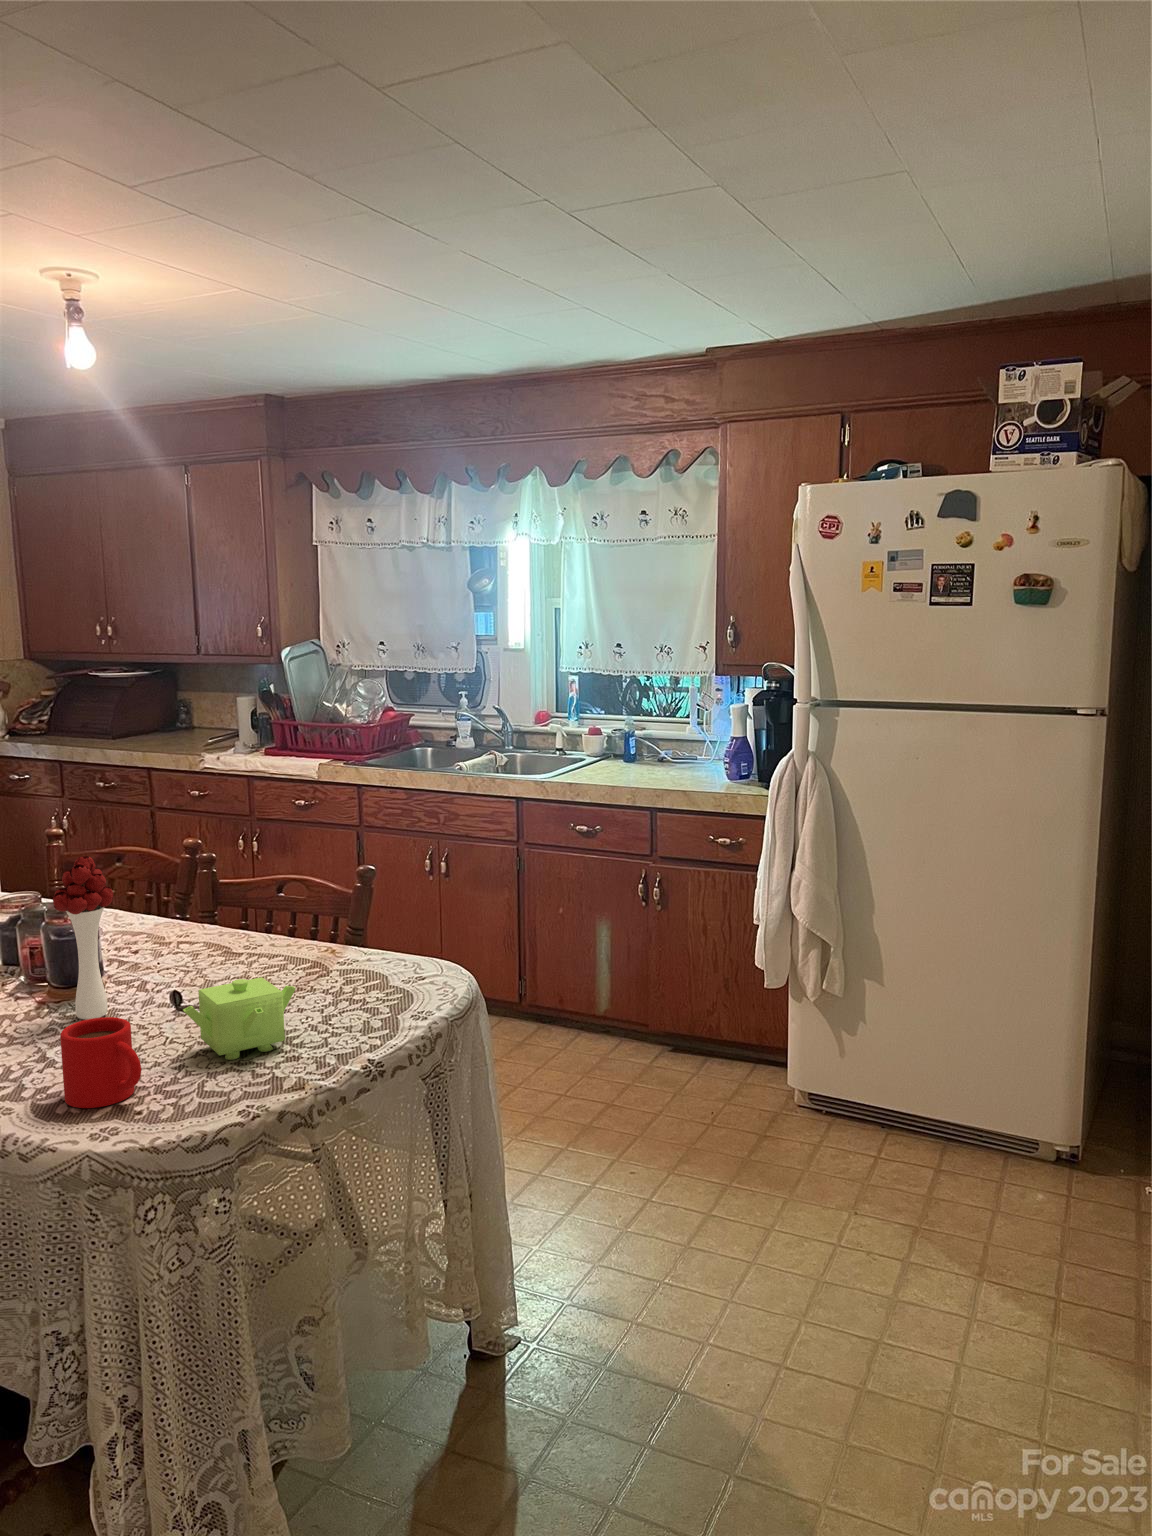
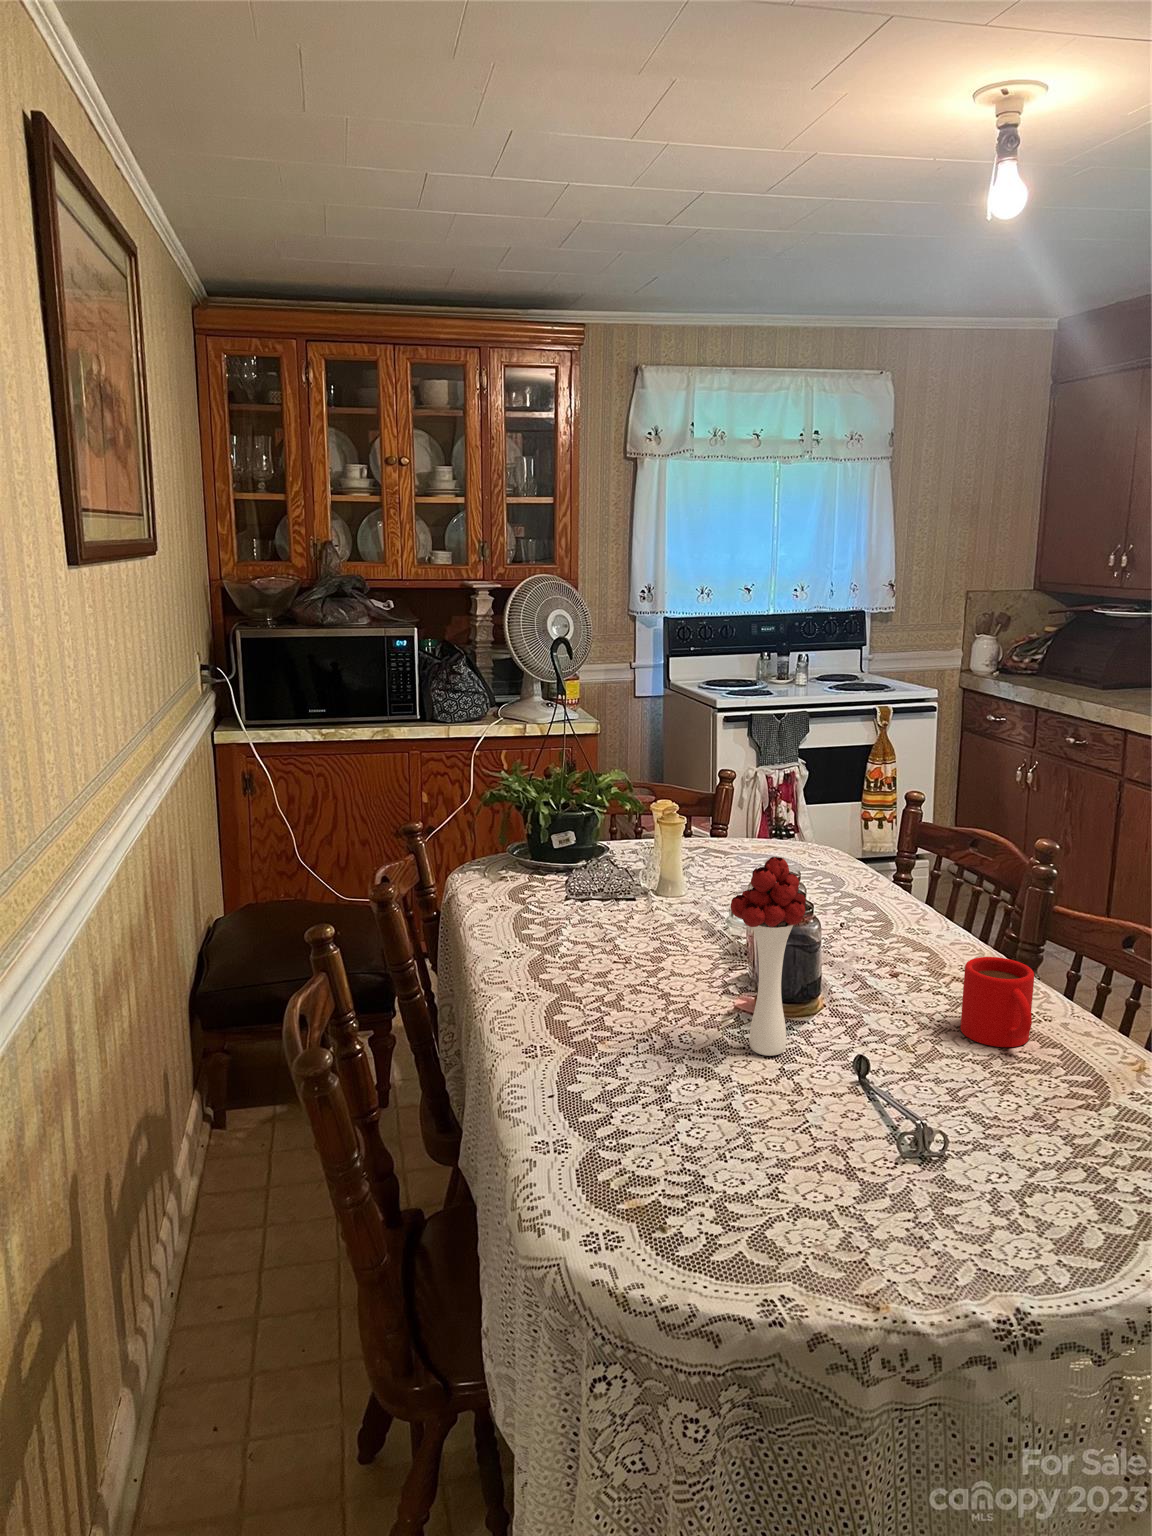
teapot: present [183,977,296,1060] -> none [790,1083,962,1211]
mug: present [60,1017,141,1108] -> present [960,957,1034,1047]

